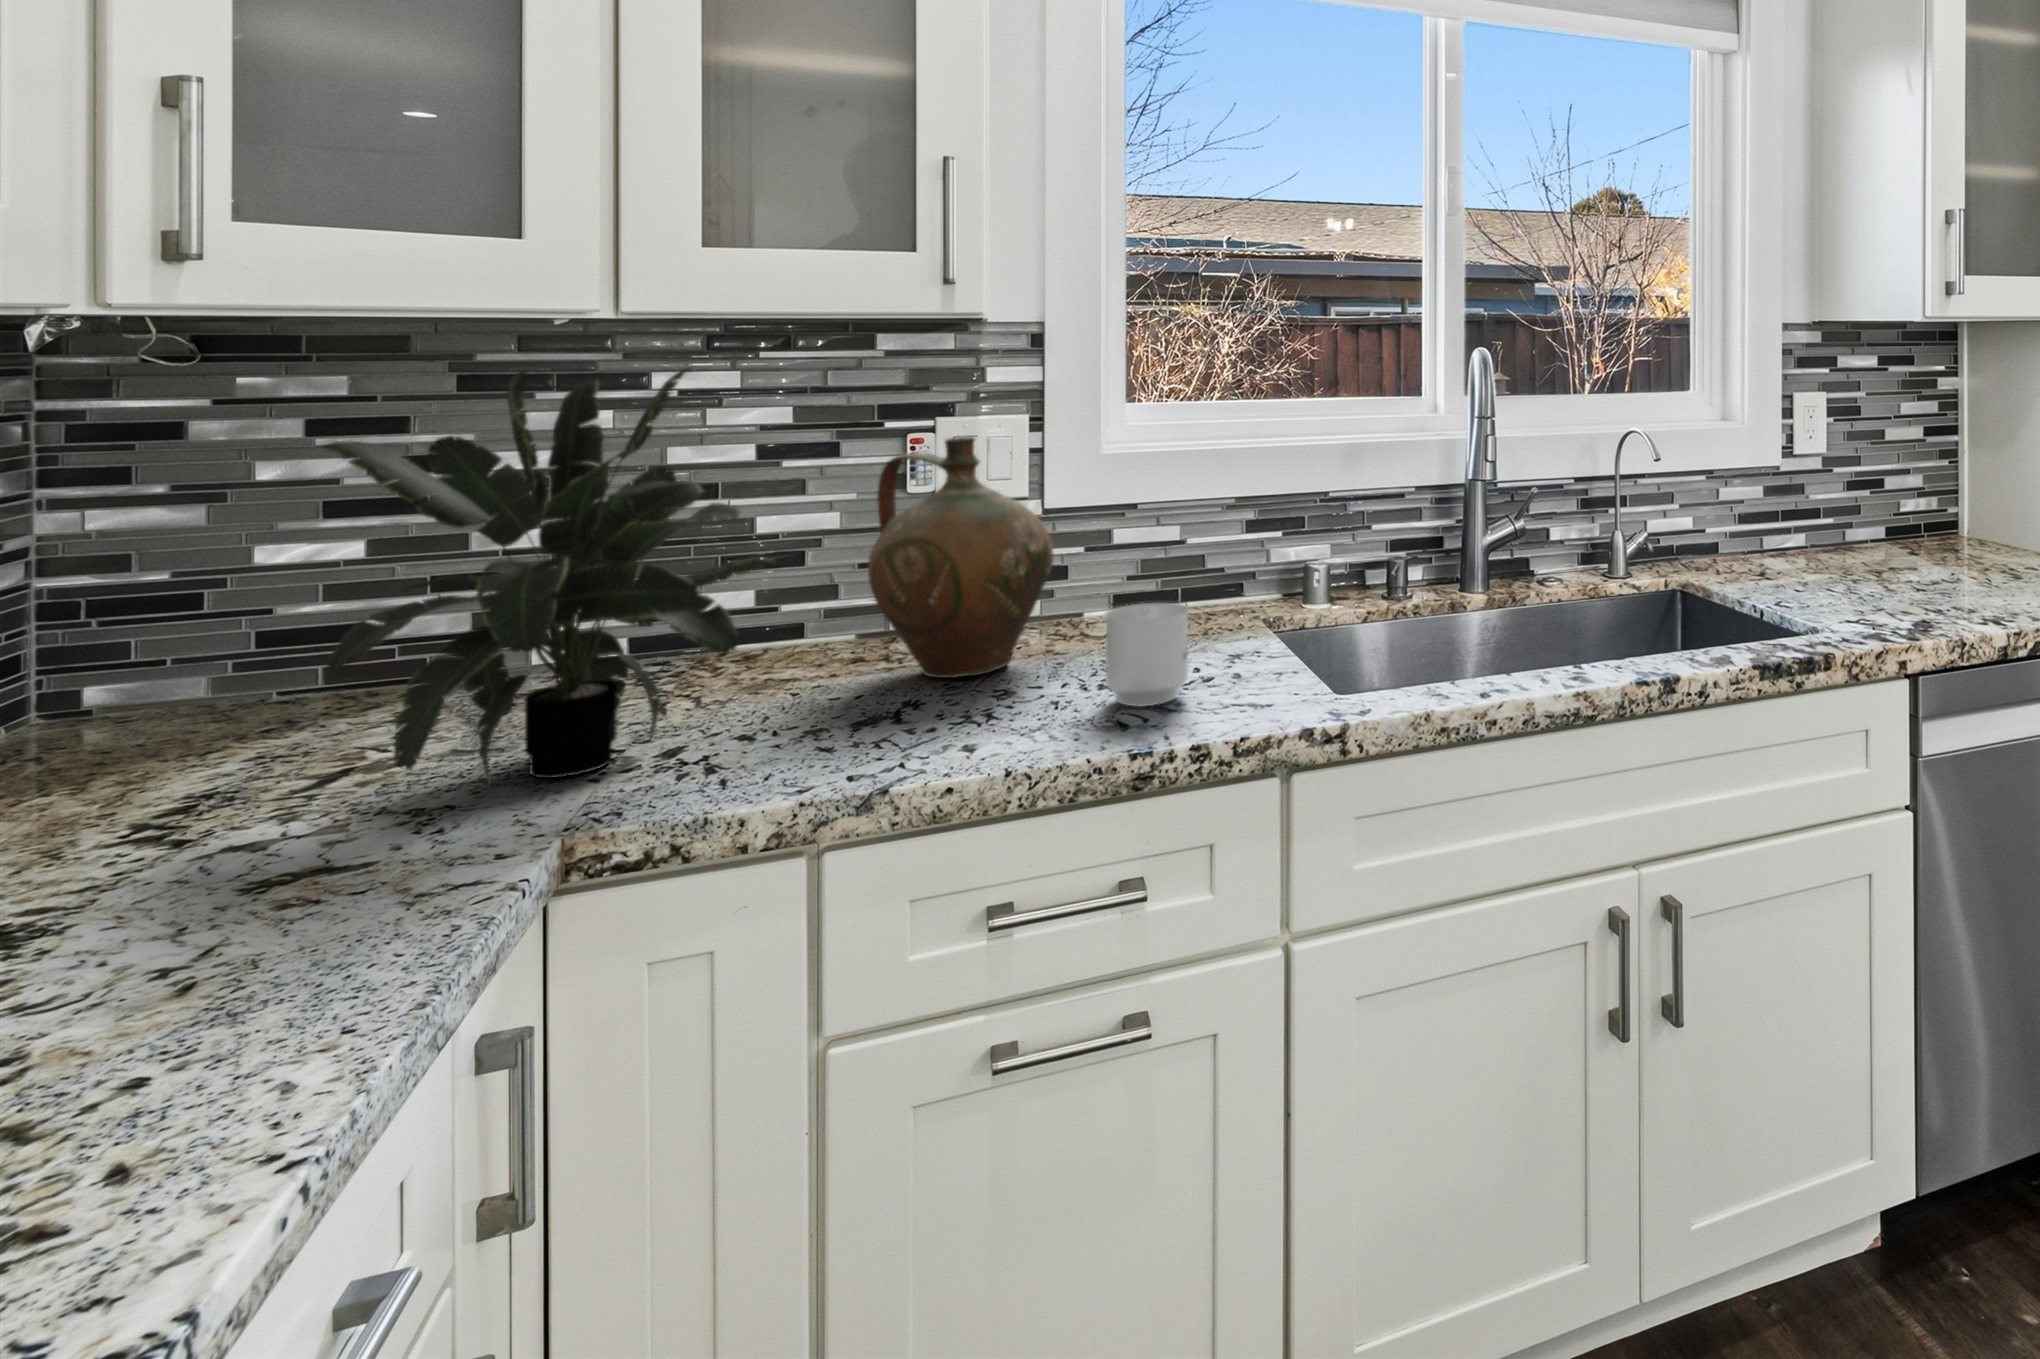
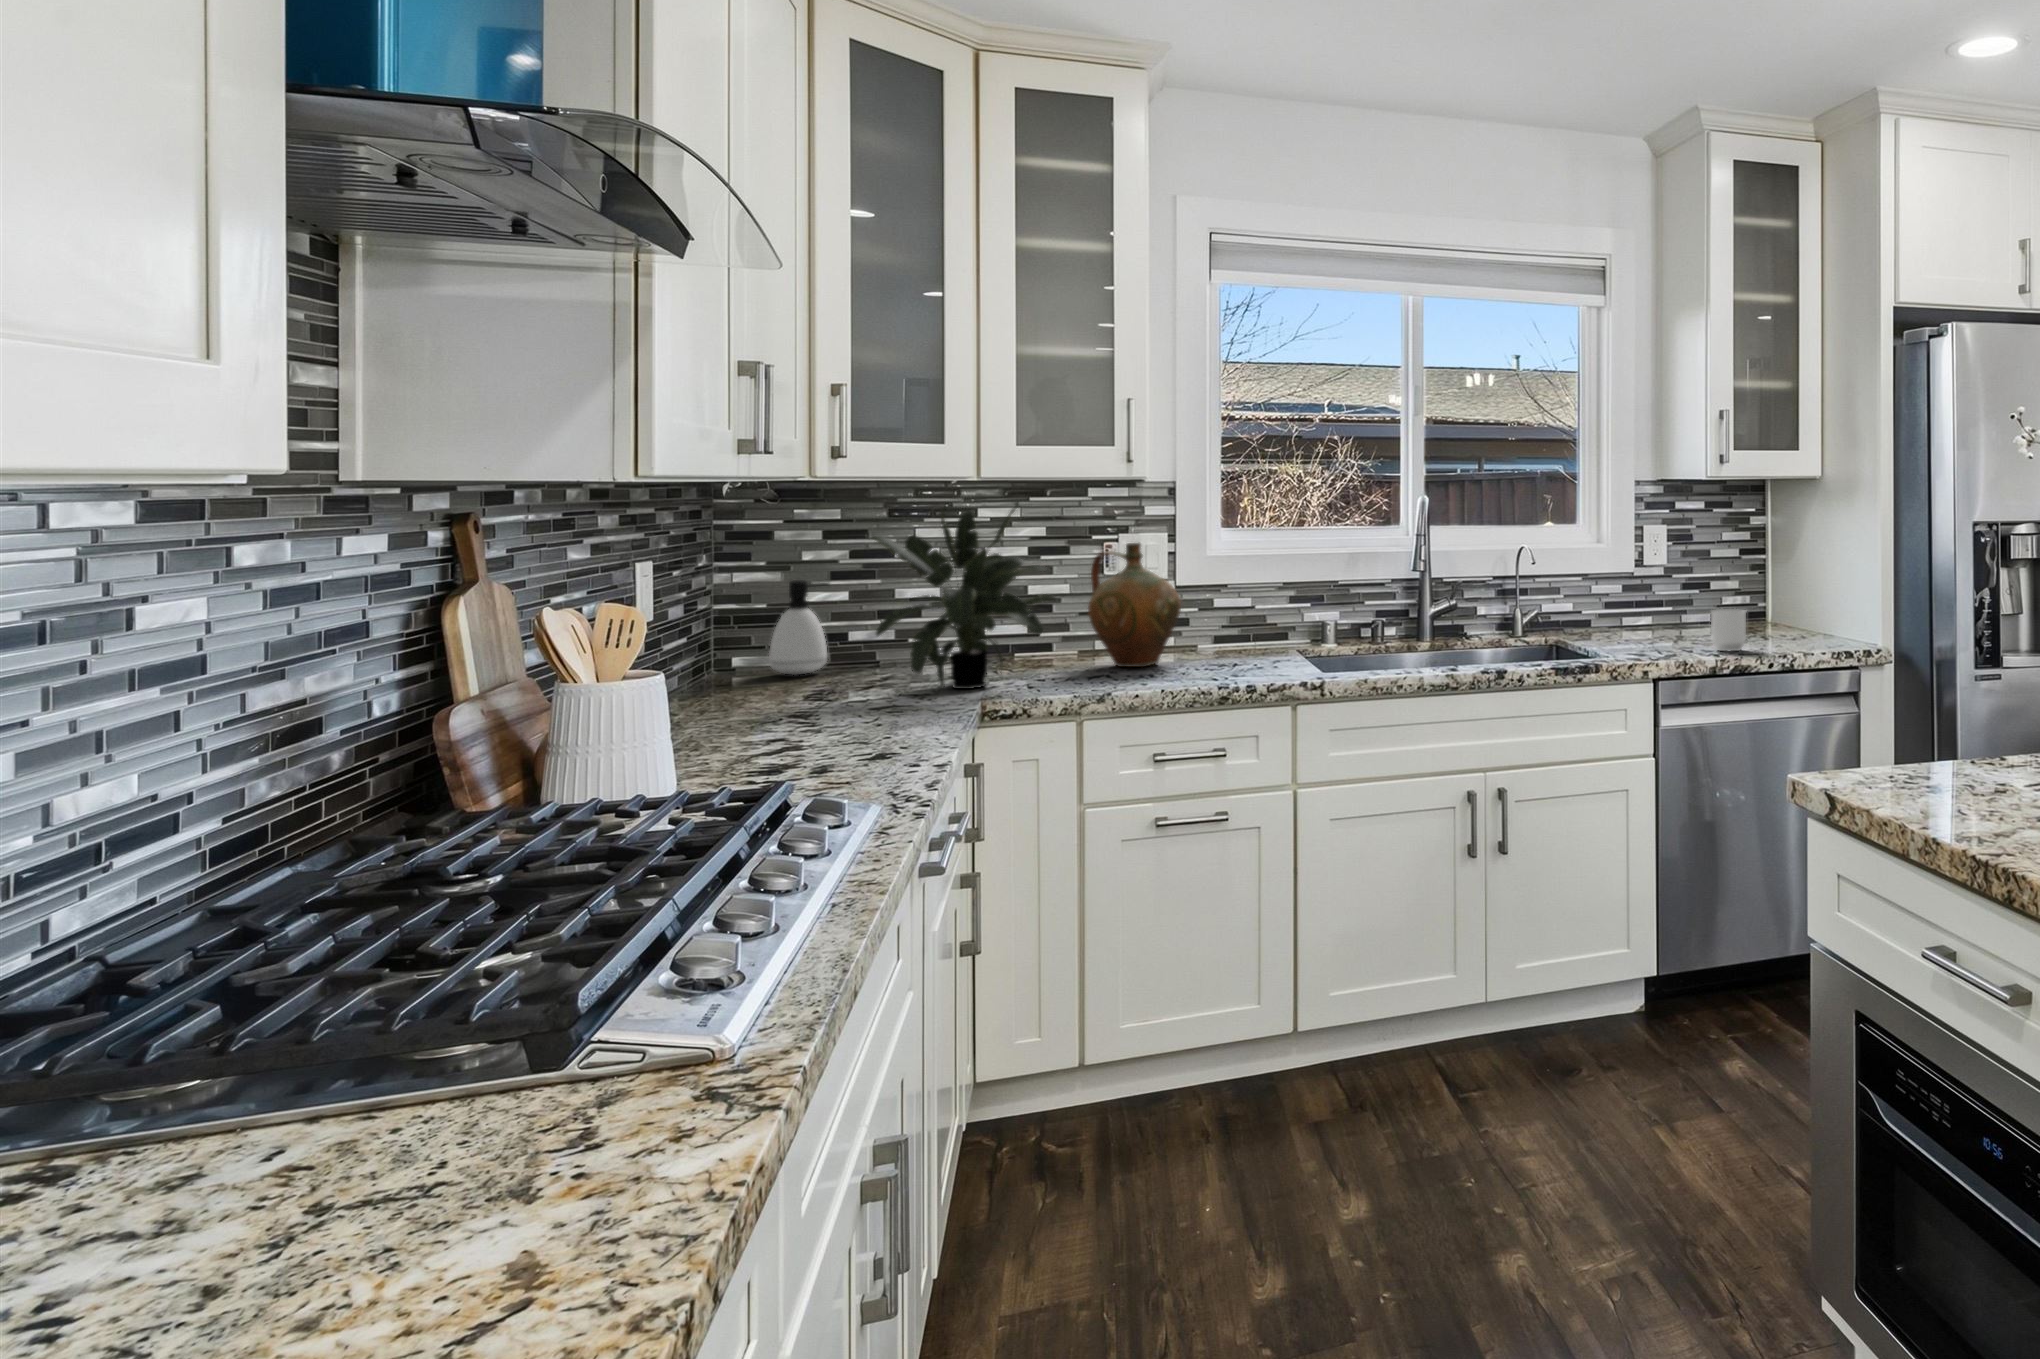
soap dispenser: none [158,522,312,721] -> present [769,580,828,675]
mug: present [1105,603,1189,707] -> present [1711,609,1746,651]

